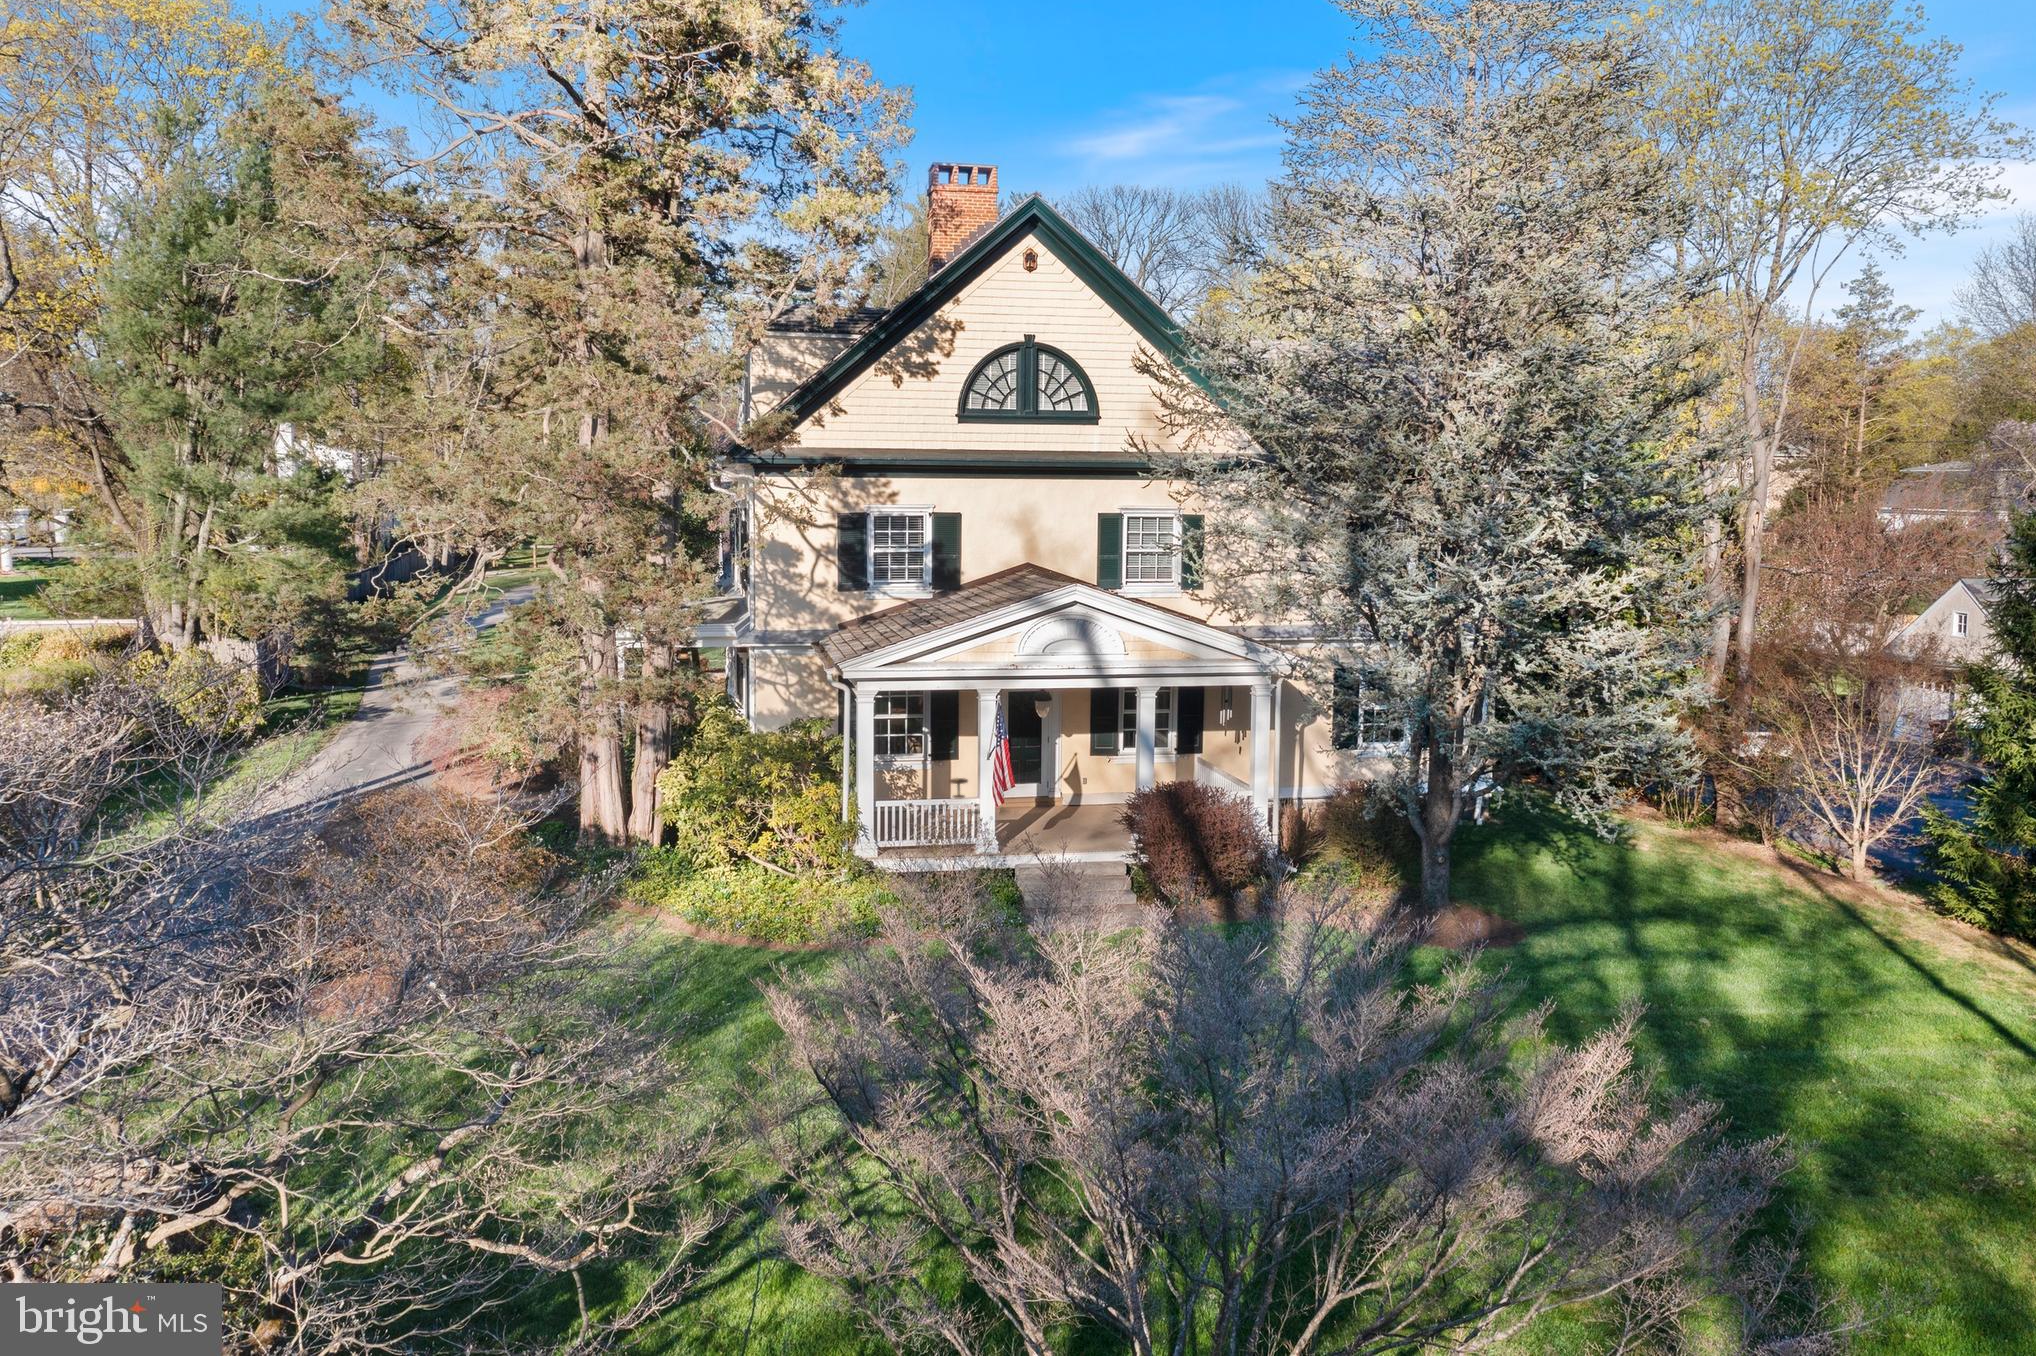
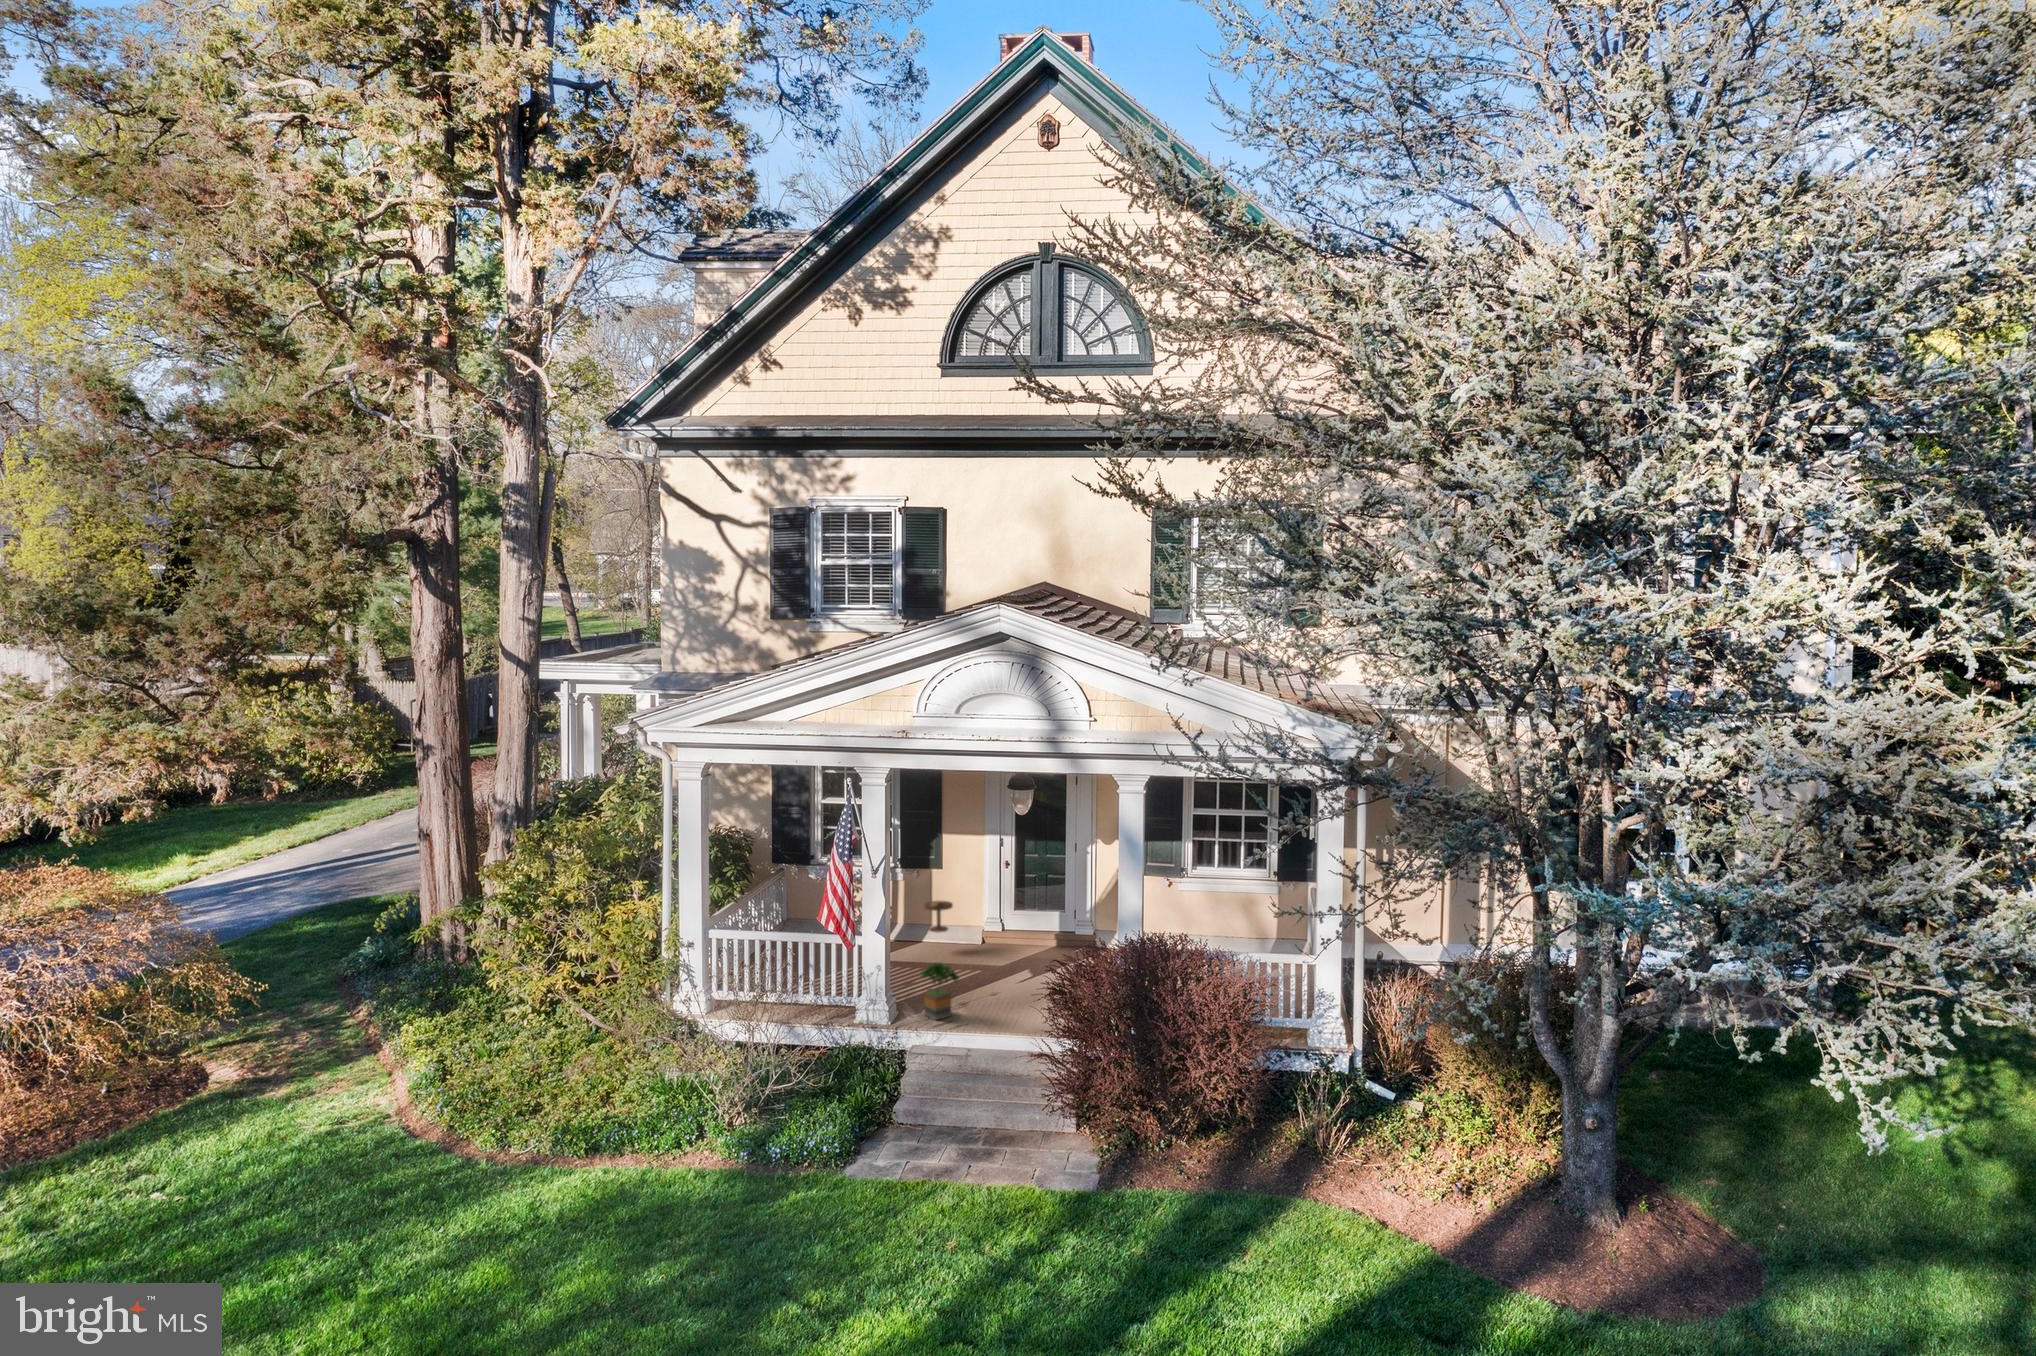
potted tree: none [956,811,982,846] -> present [921,963,959,1020]

